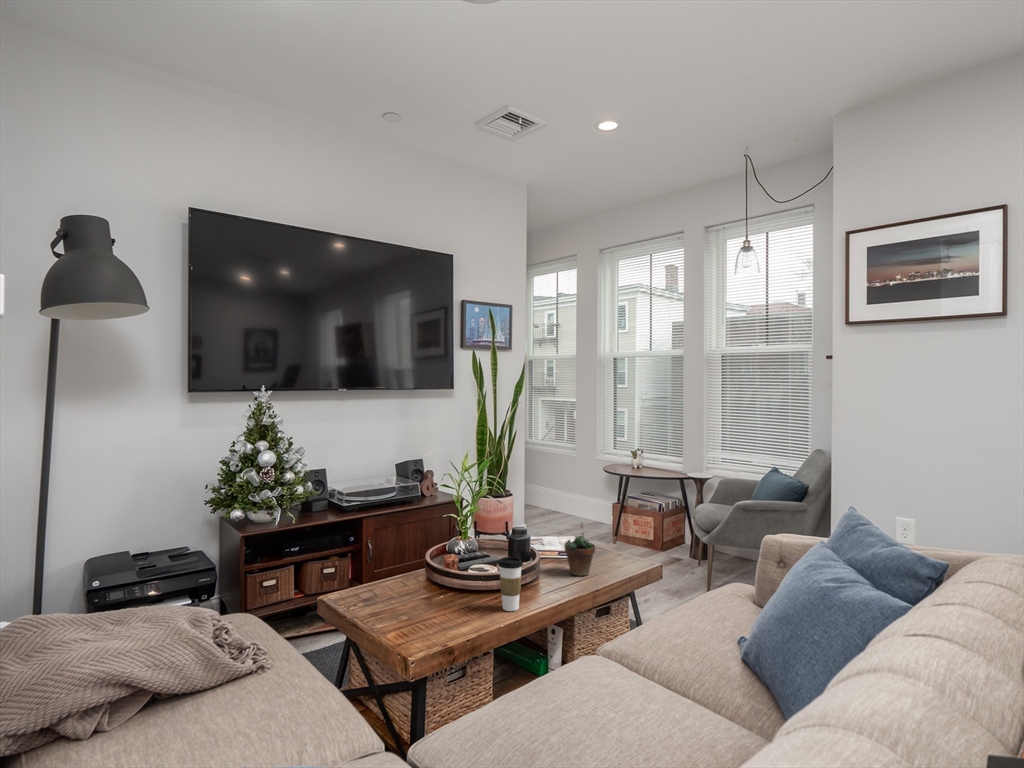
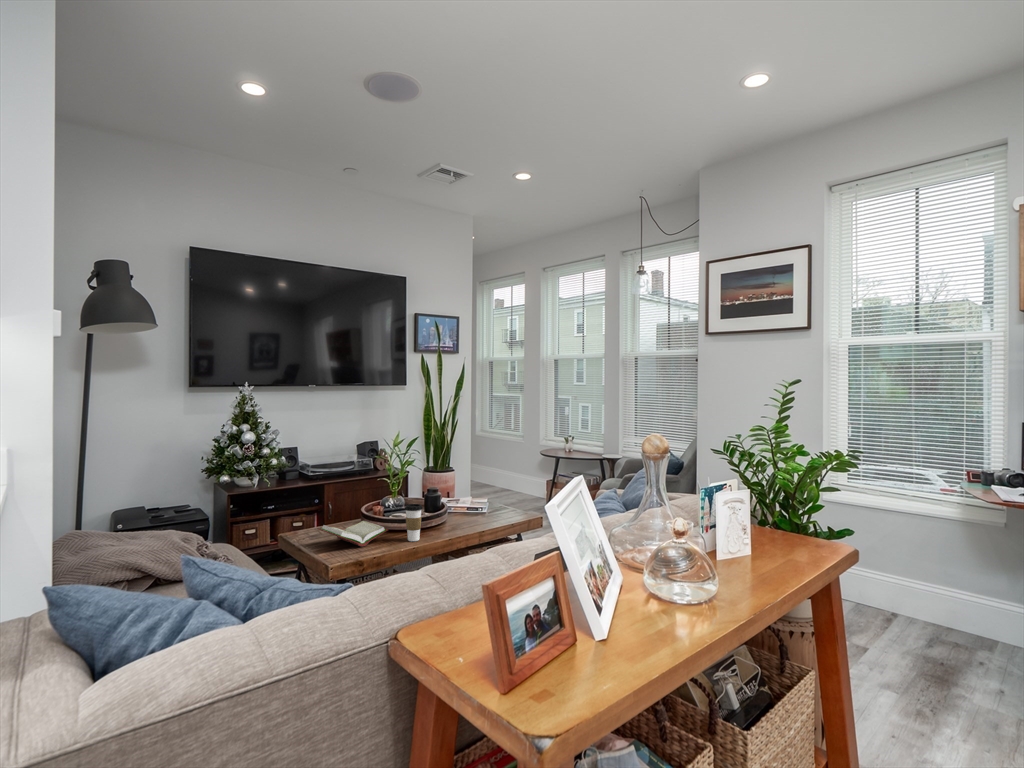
succulent plant: present [564,525,595,576] -> none [465,483,488,522]
book: none [379,579,476,622] -> present [319,521,388,547]

